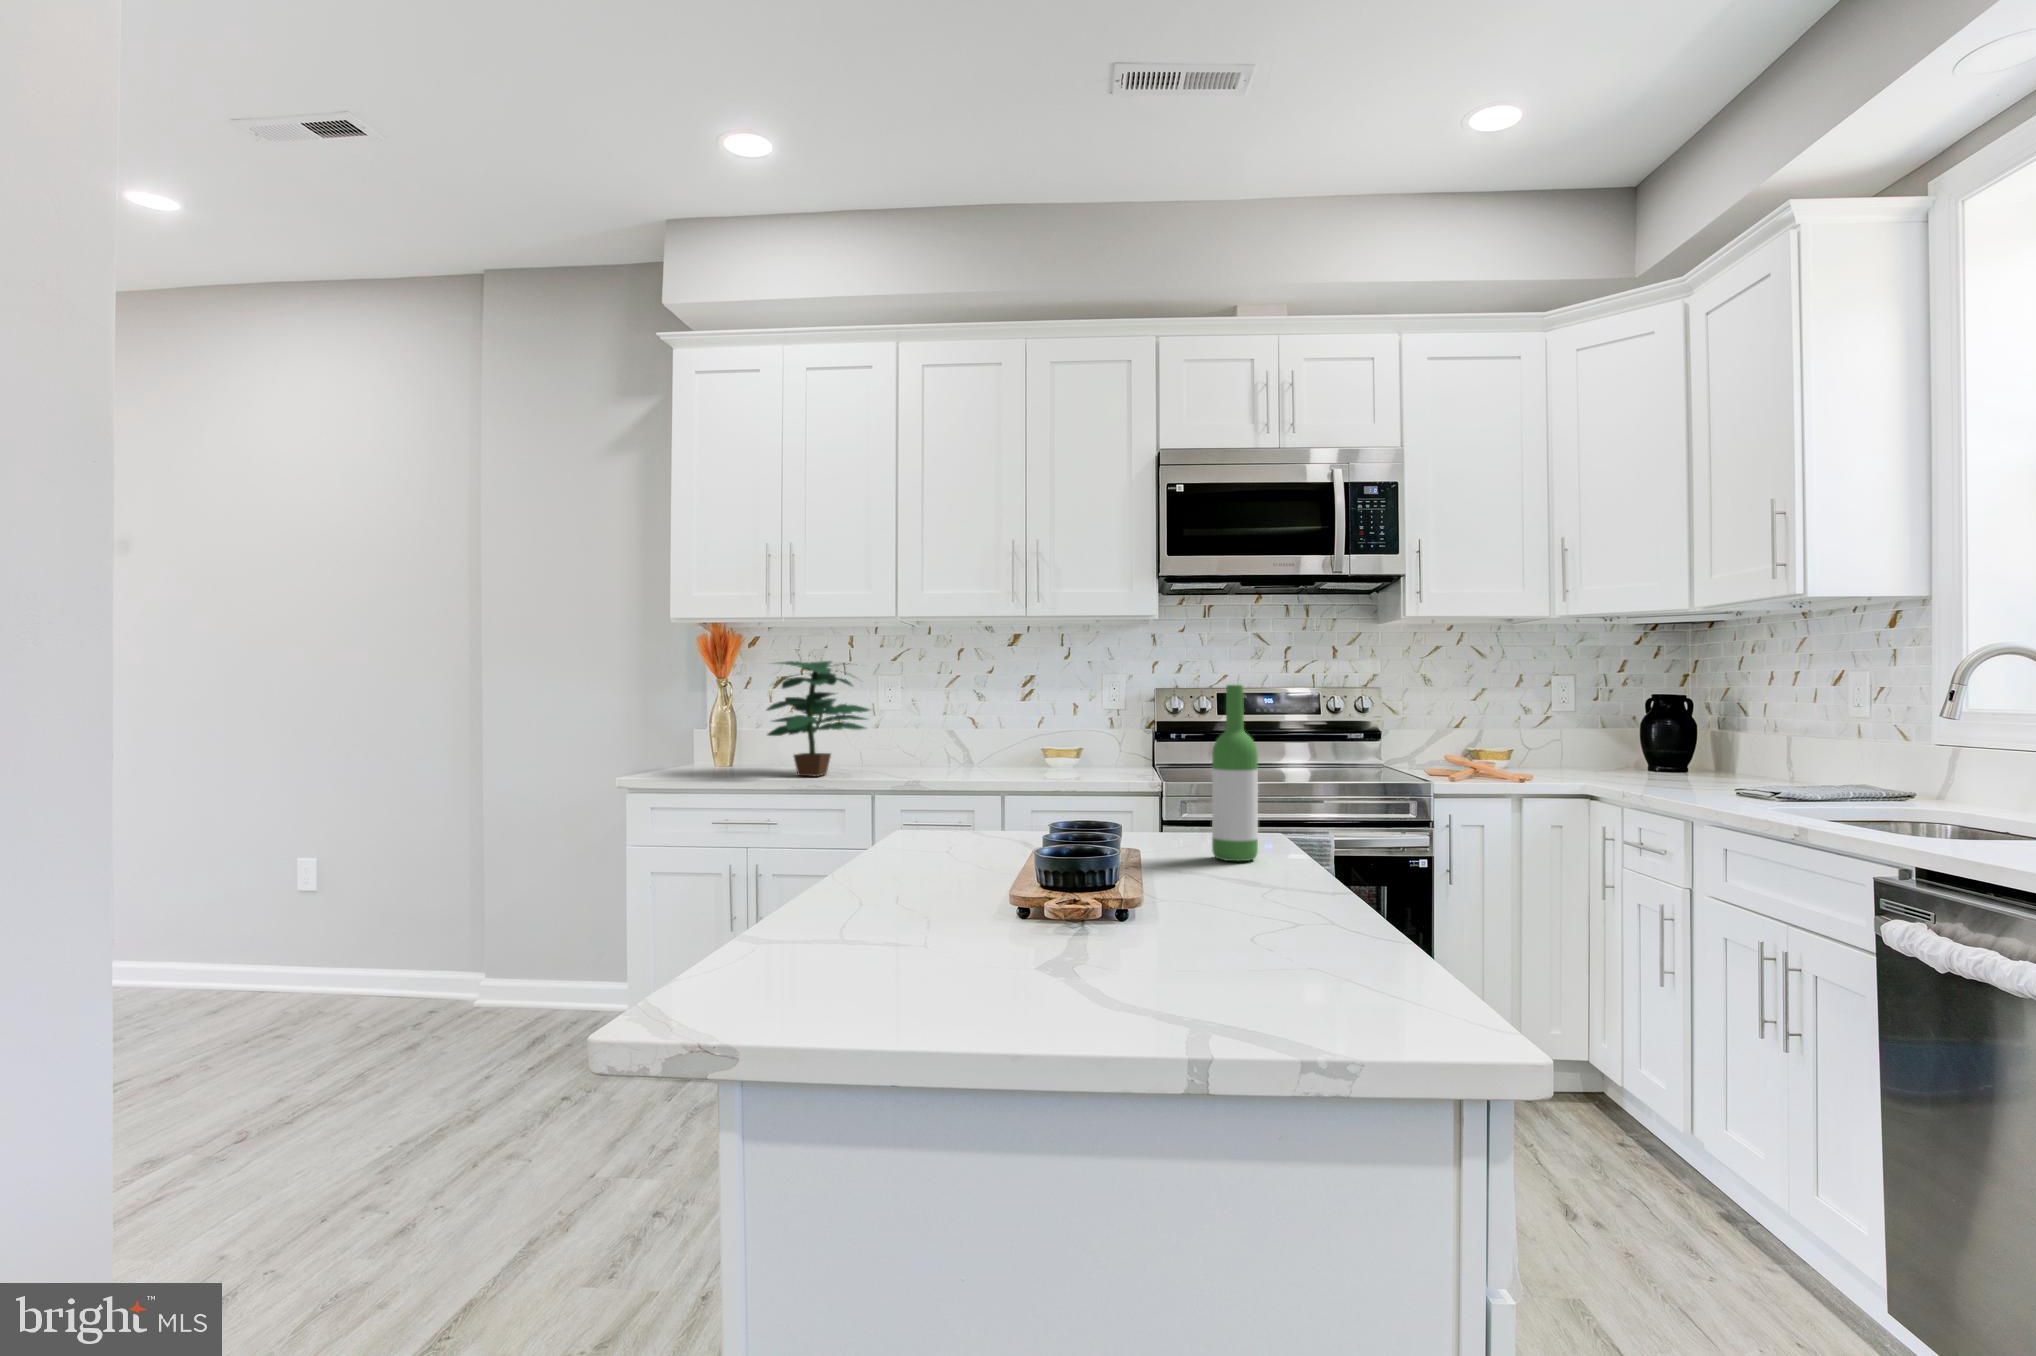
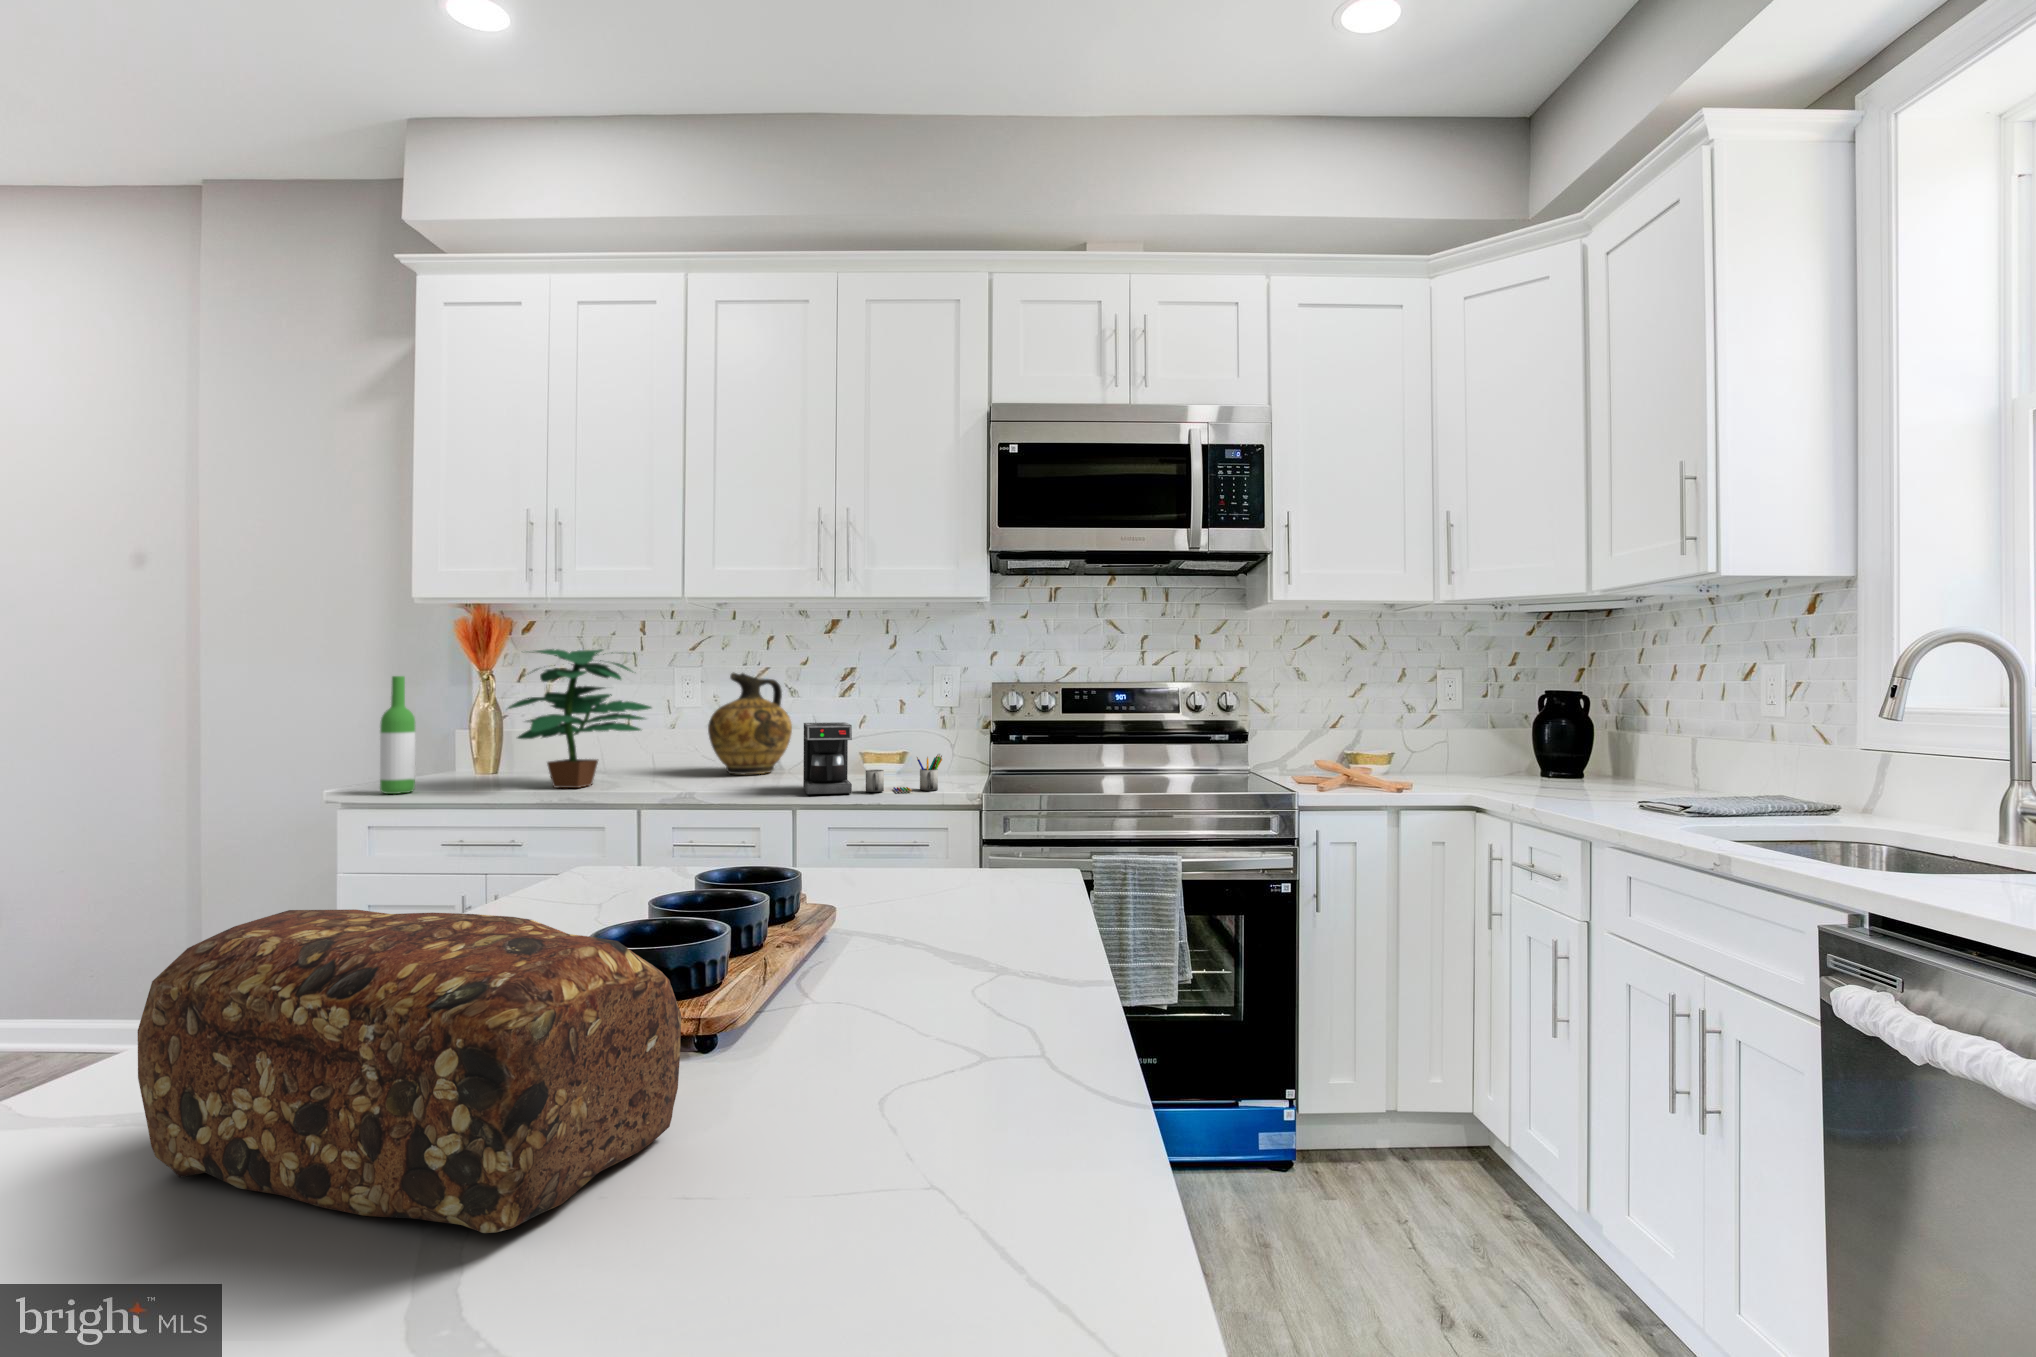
ceramic jug: none [912,680,981,767] -> present [708,673,792,775]
wine bottle: present [1212,685,1258,861] -> present [380,676,415,794]
coffee maker: none [1005,722,1123,782] -> present [803,722,942,794]
bread loaf: none [892,817,1156,968] -> present [138,909,681,1233]

